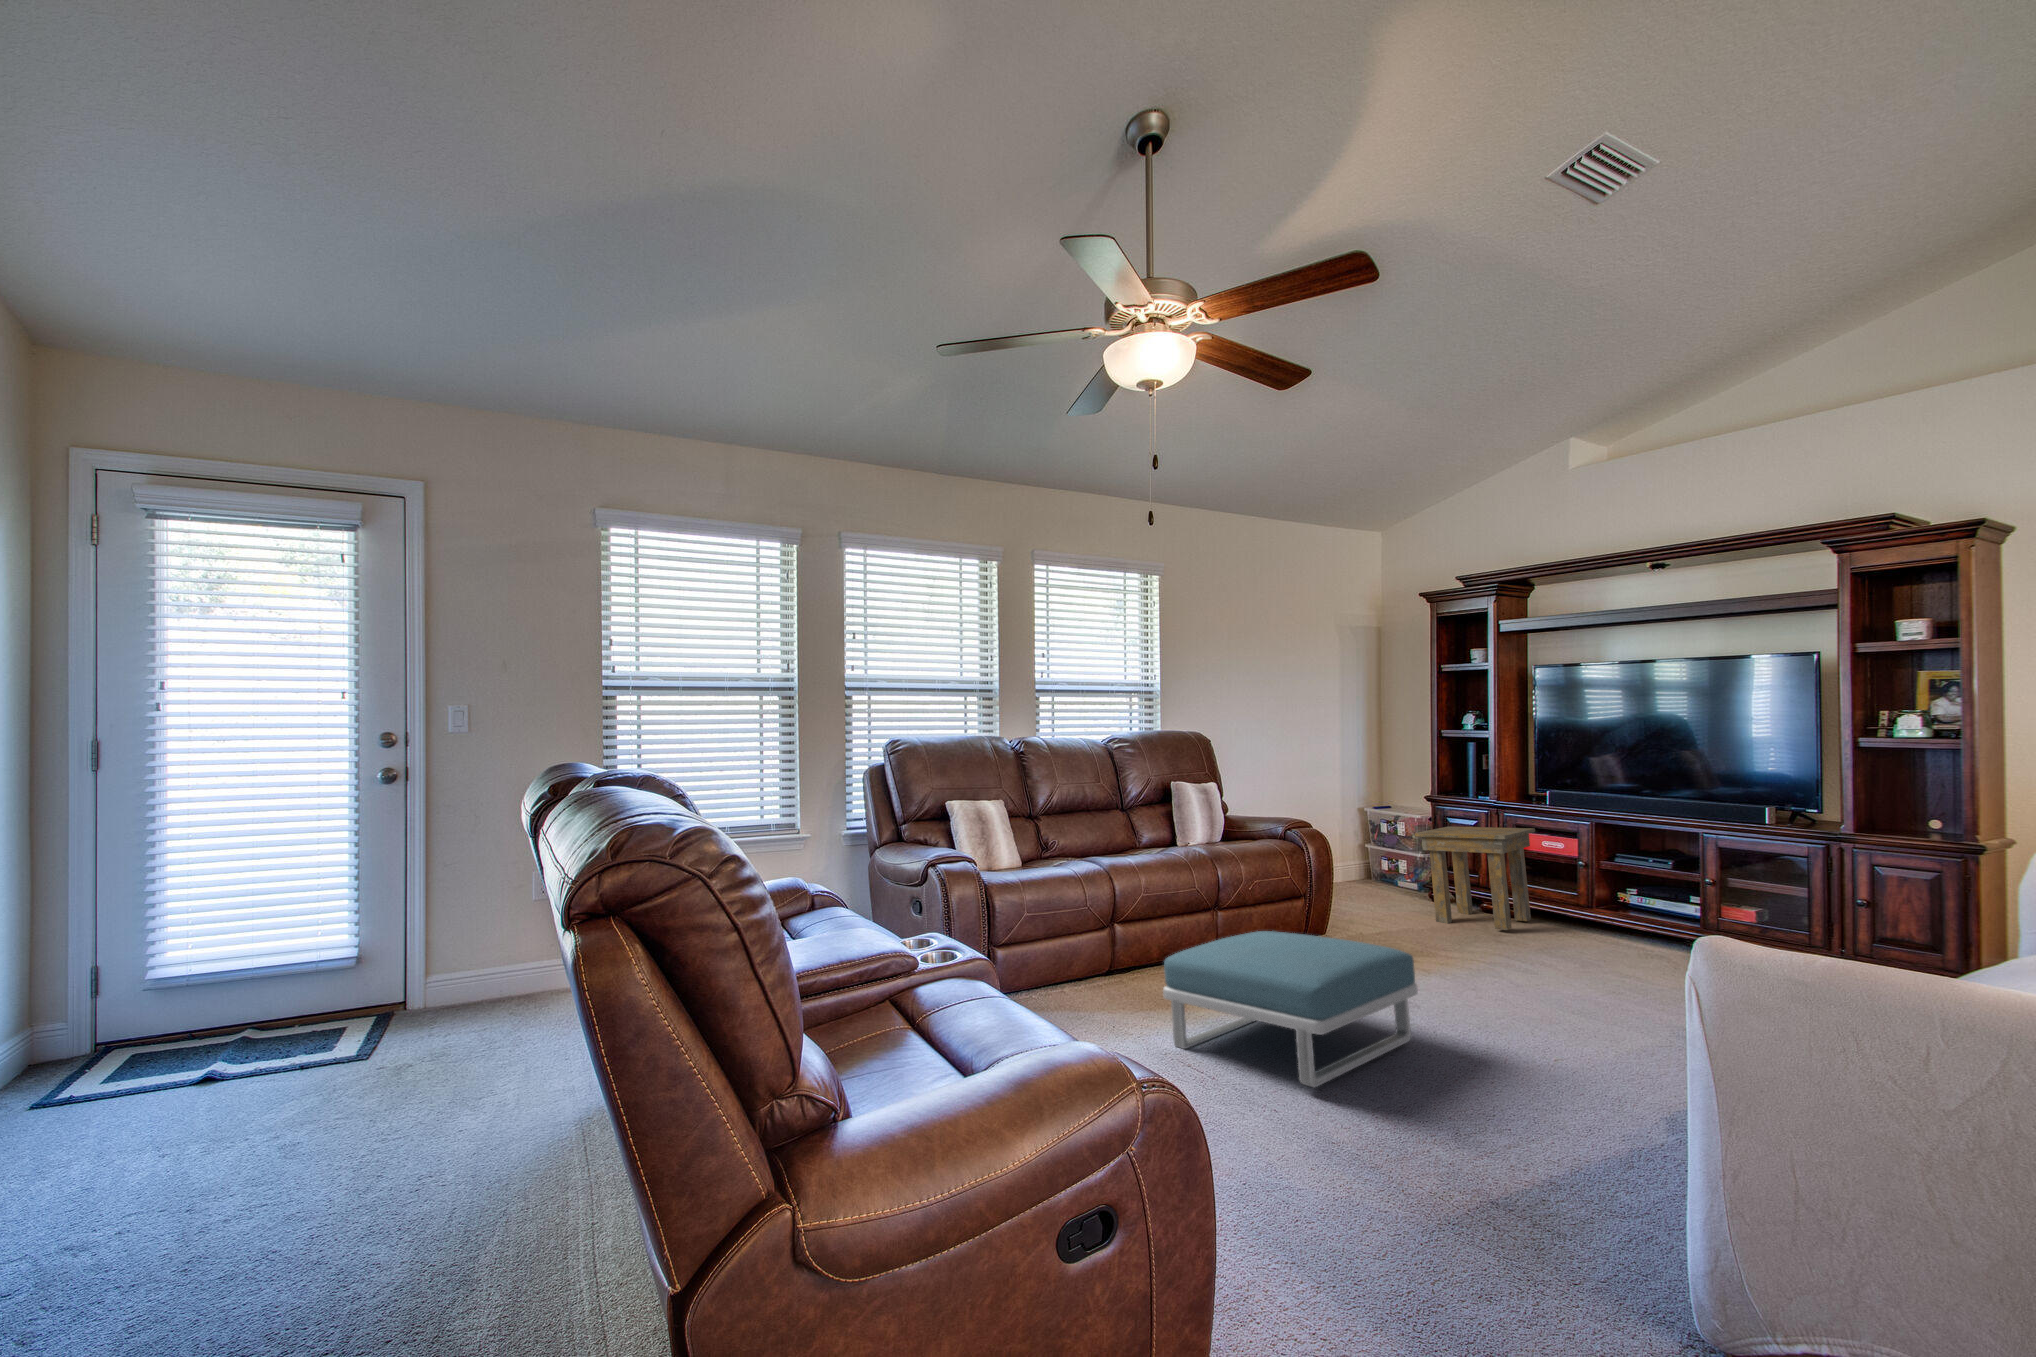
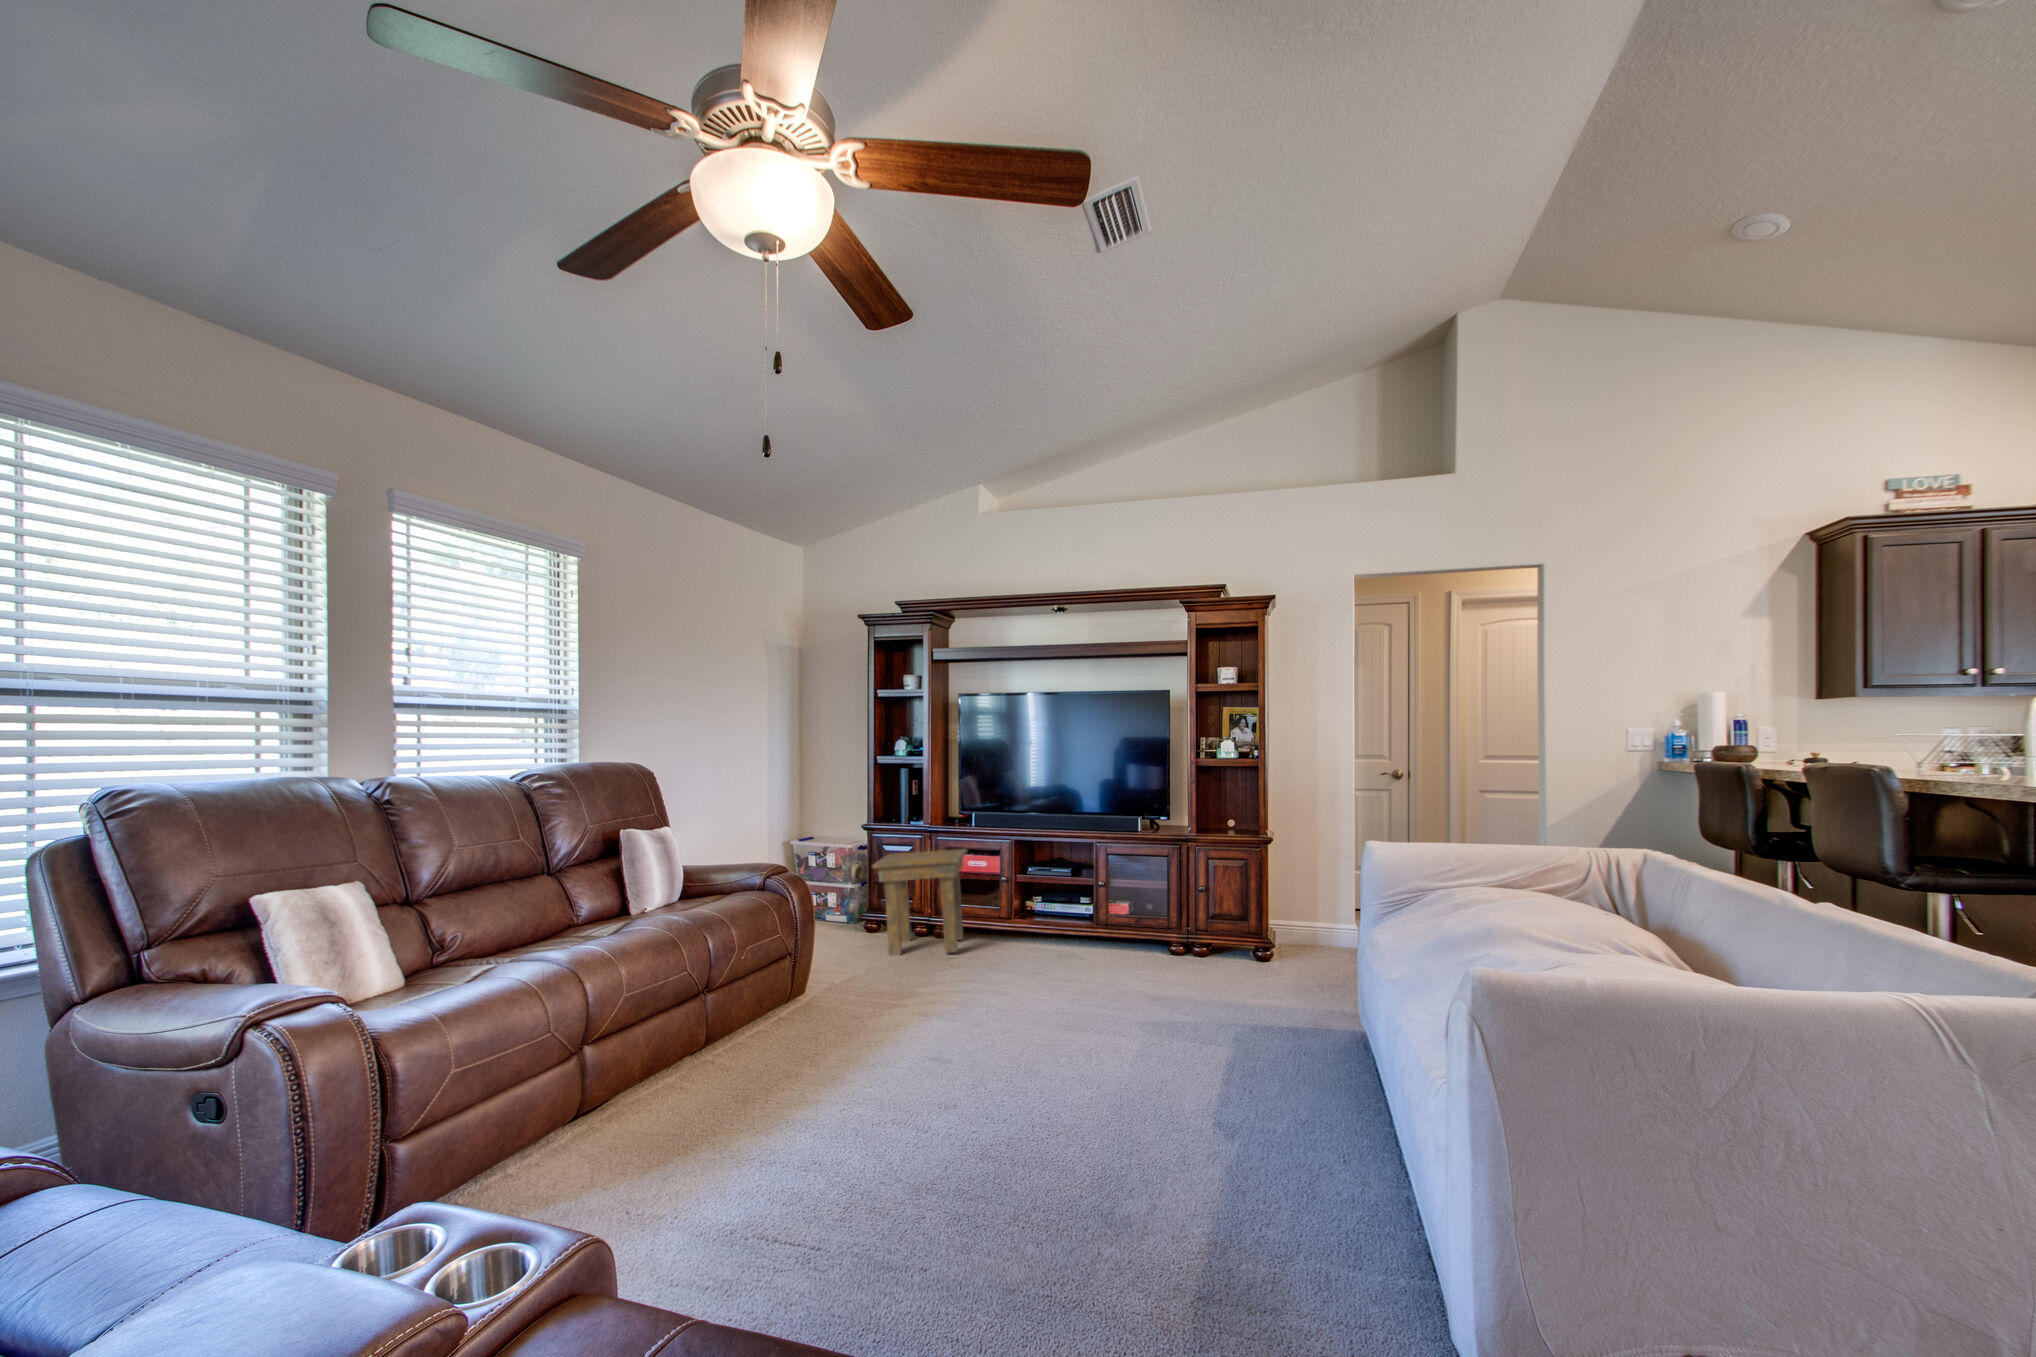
footstool: present [1163,931,1418,1087] -> none [726,1002,997,1208]

